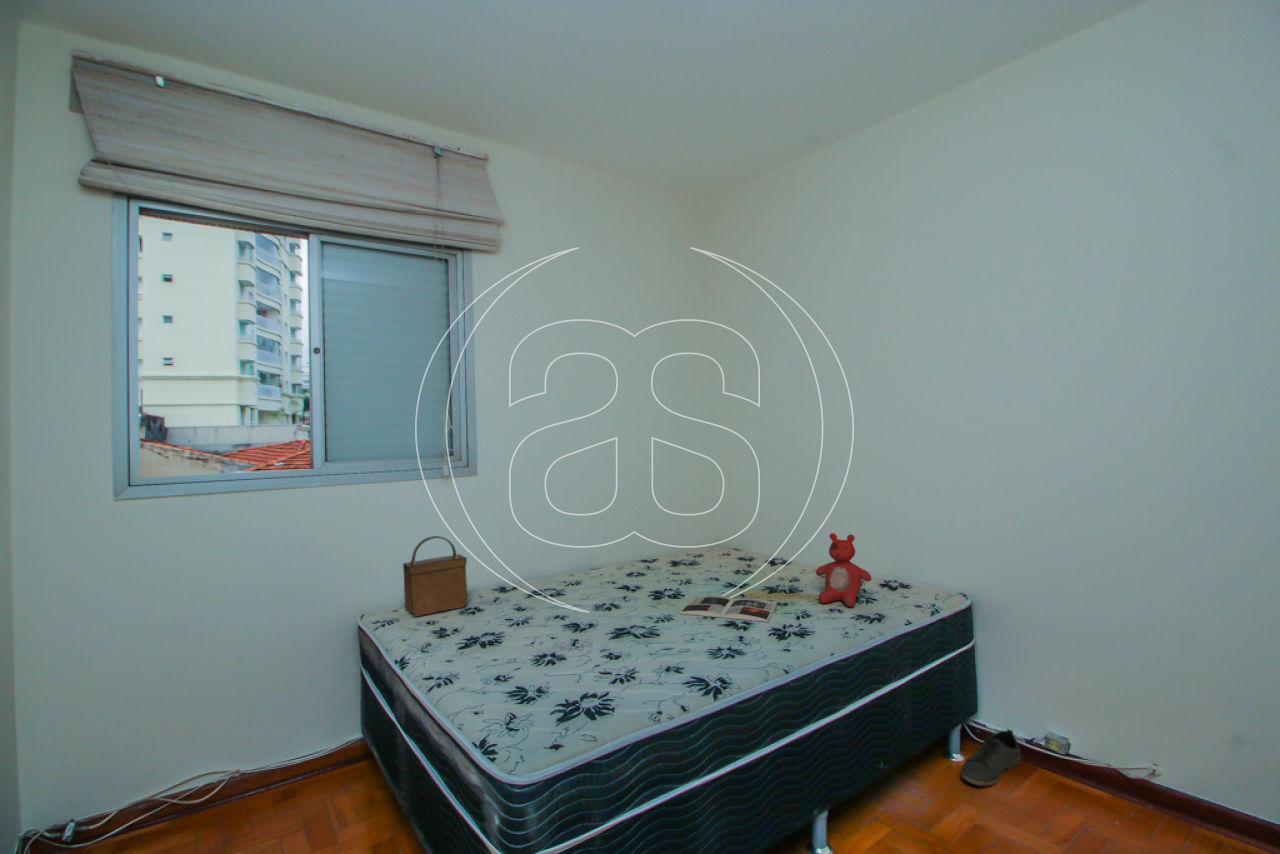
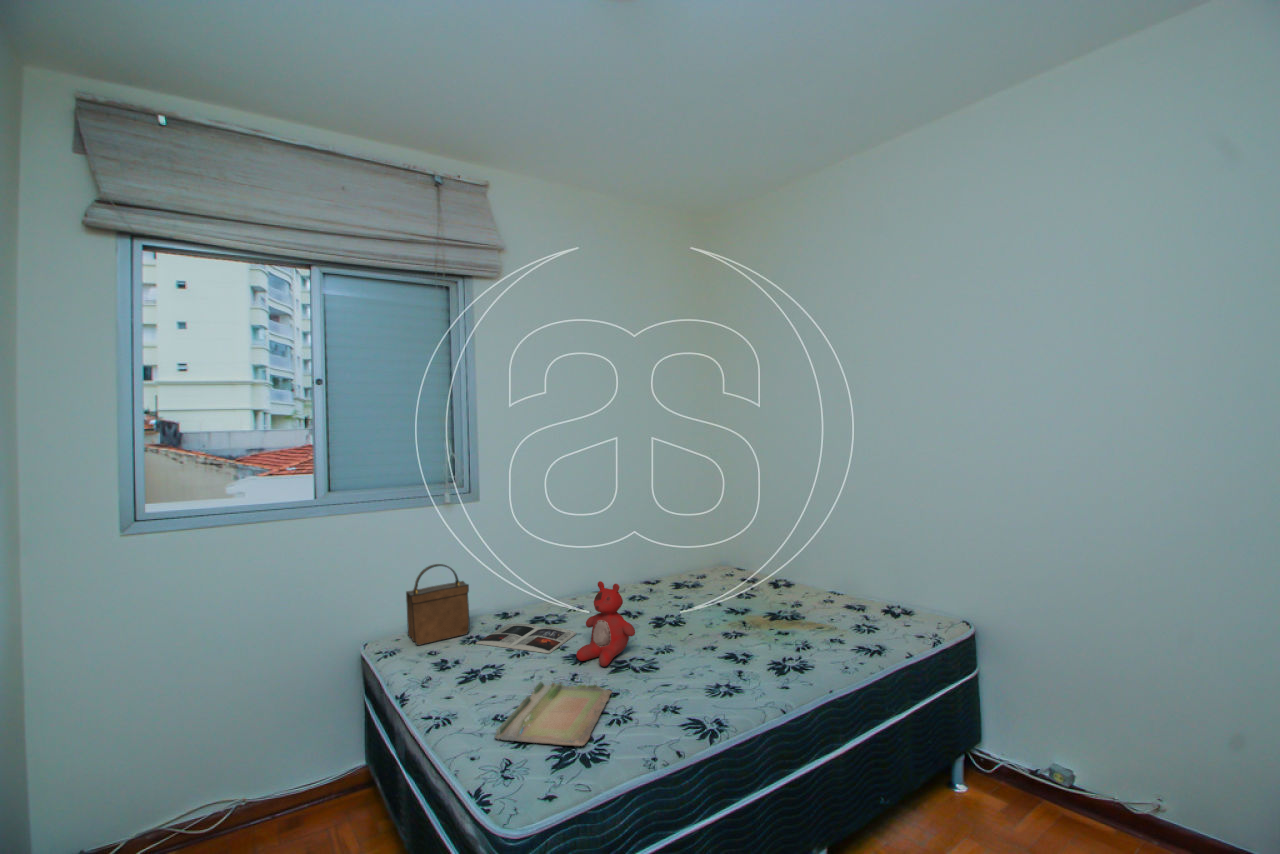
stuffed bear: present [816,533,871,607] -> present [576,581,635,667]
magazine: present [680,595,777,622] -> present [476,623,576,653]
tray: none [498,642,614,700] -> present [494,682,612,746]
shoe: present [961,729,1021,787] -> none [964,760,1025,821]

